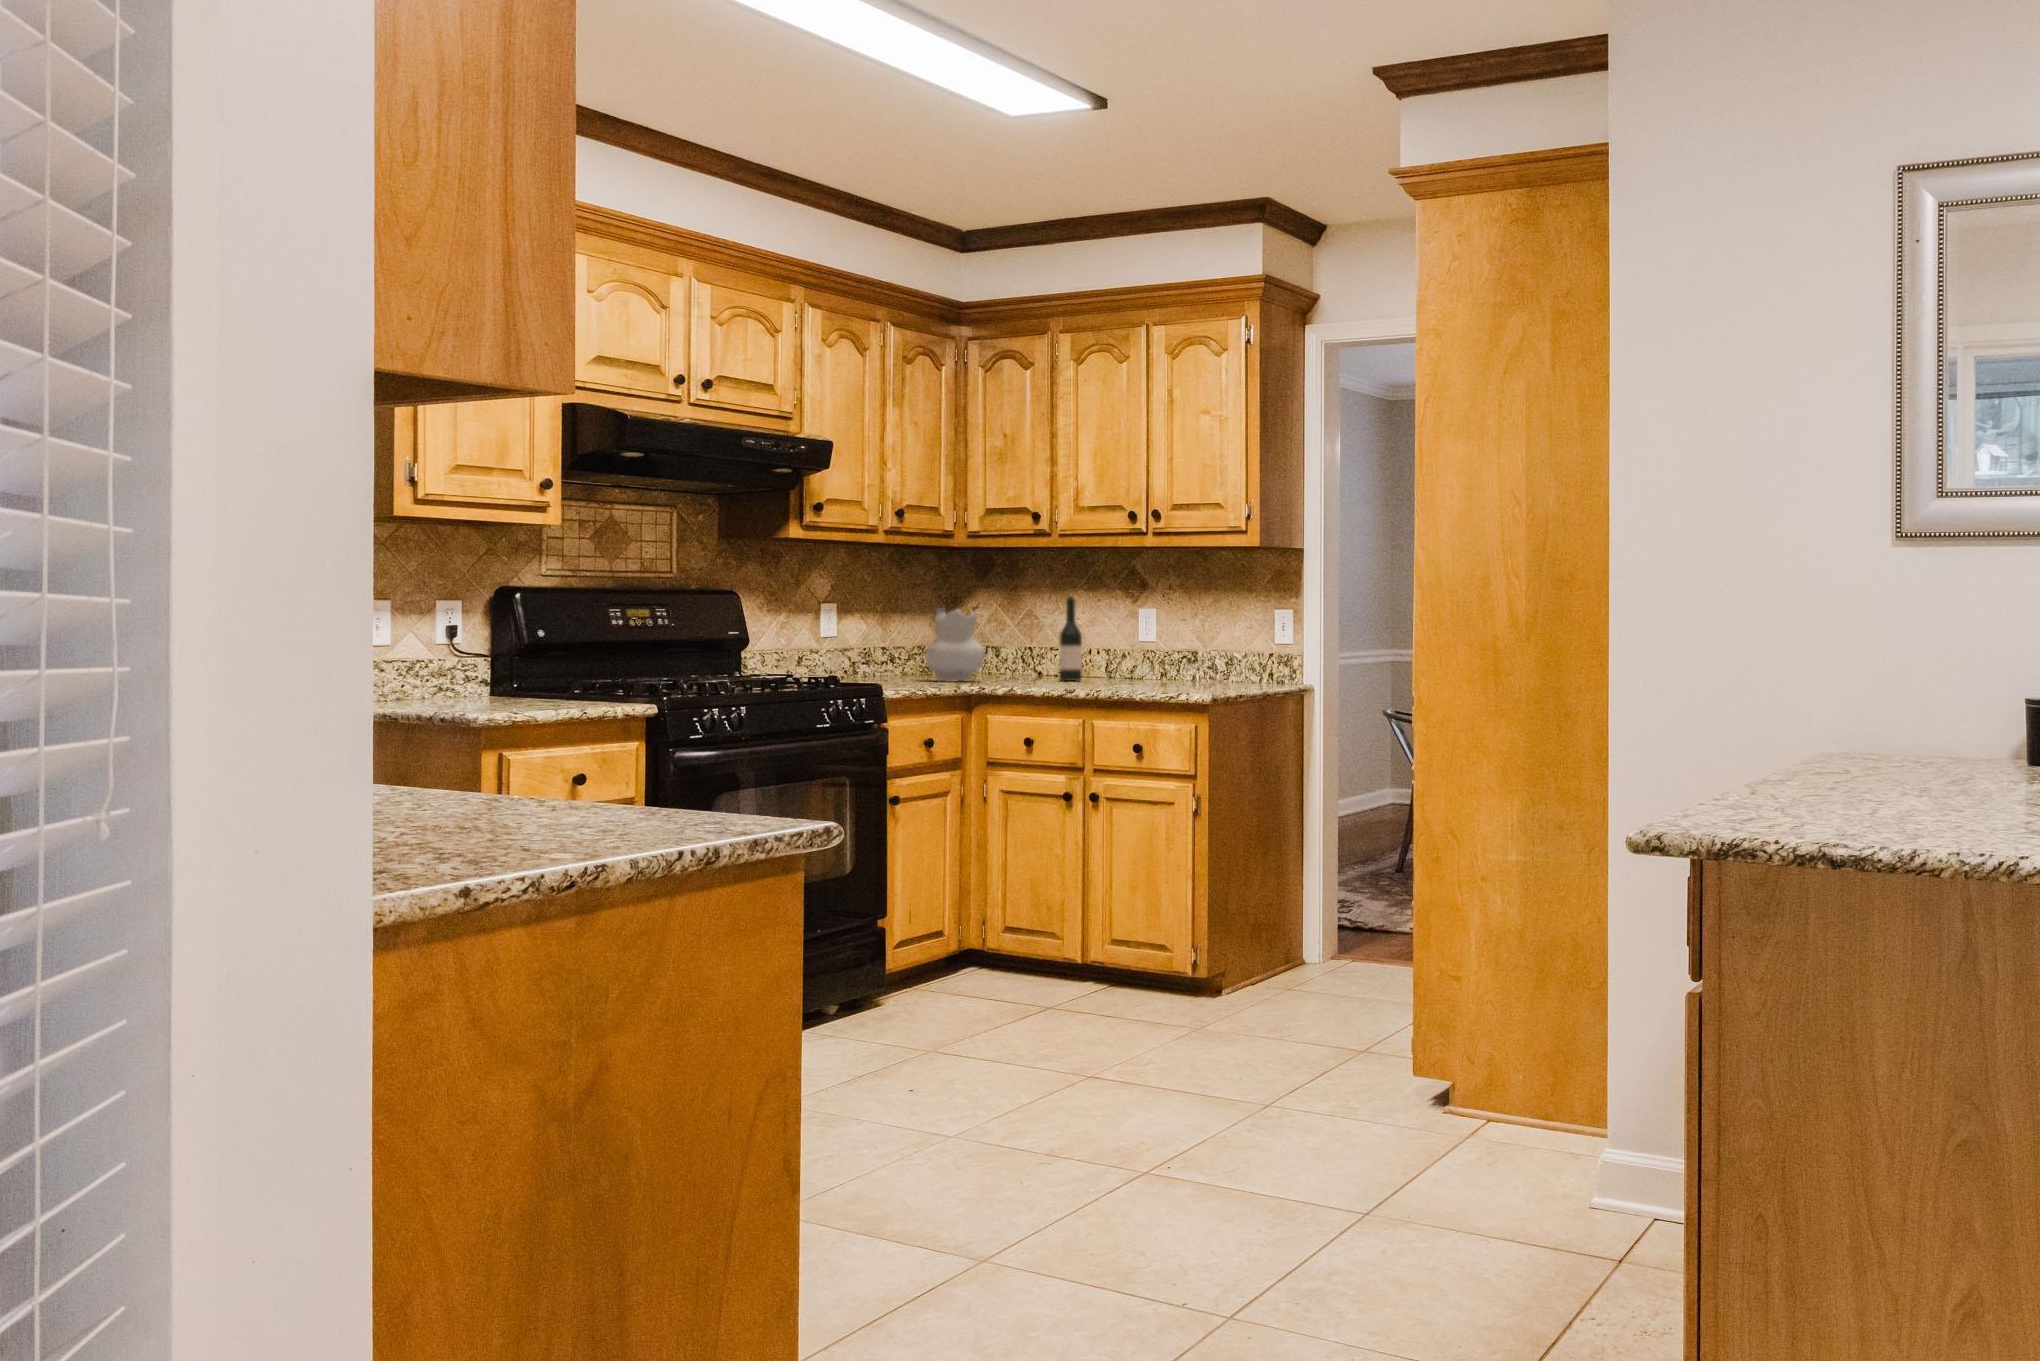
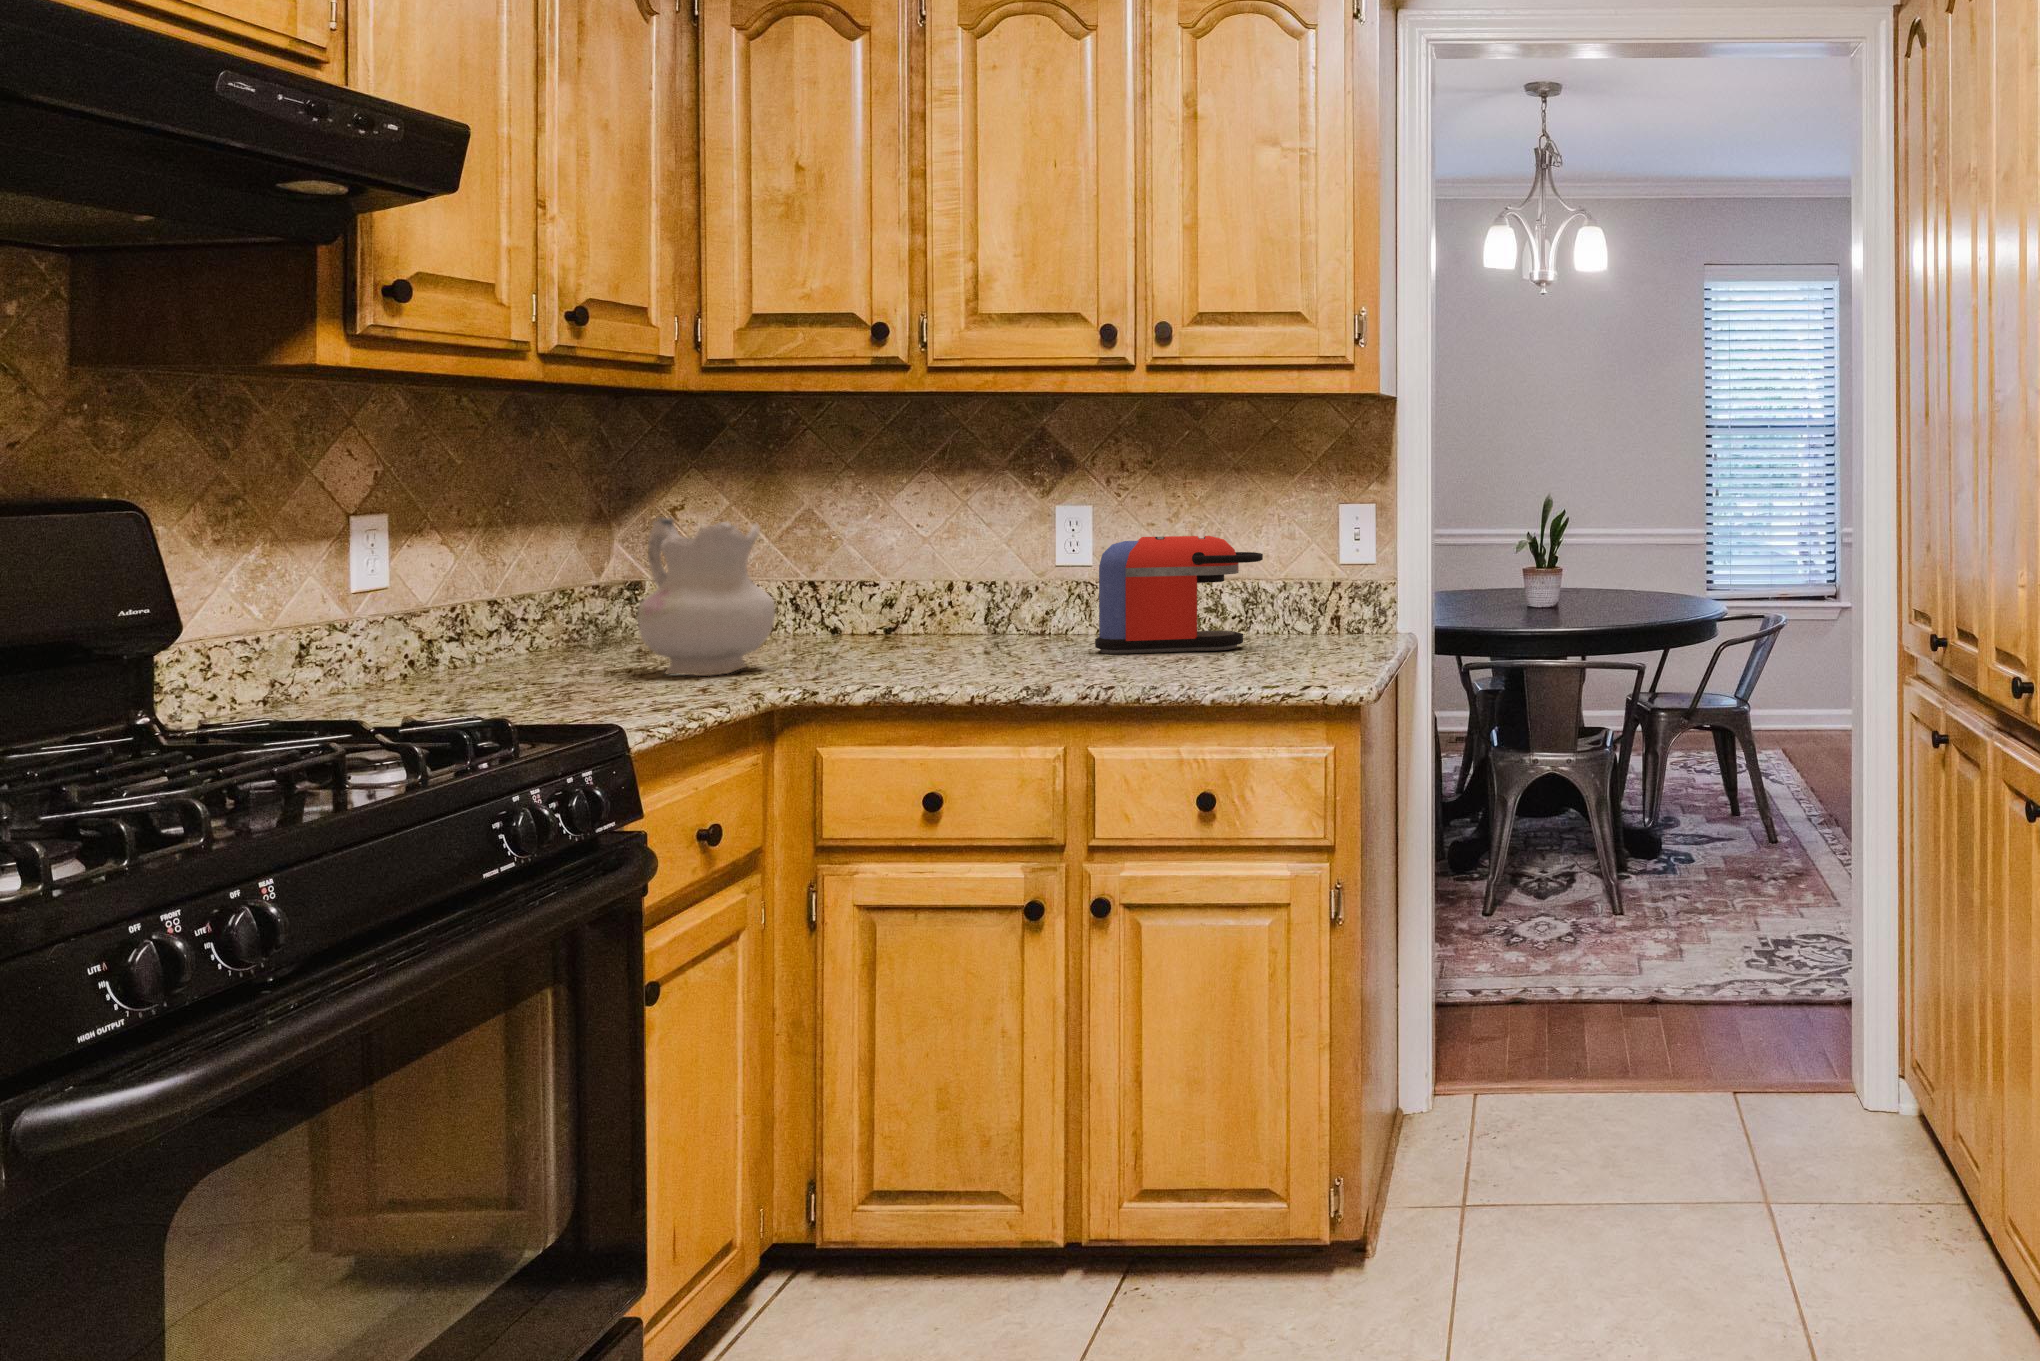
wine bottle: present [1059,597,1082,681] -> none [898,486,946,648]
coffee maker: none [1137,624,1223,686] -> present [1095,536,1263,654]

